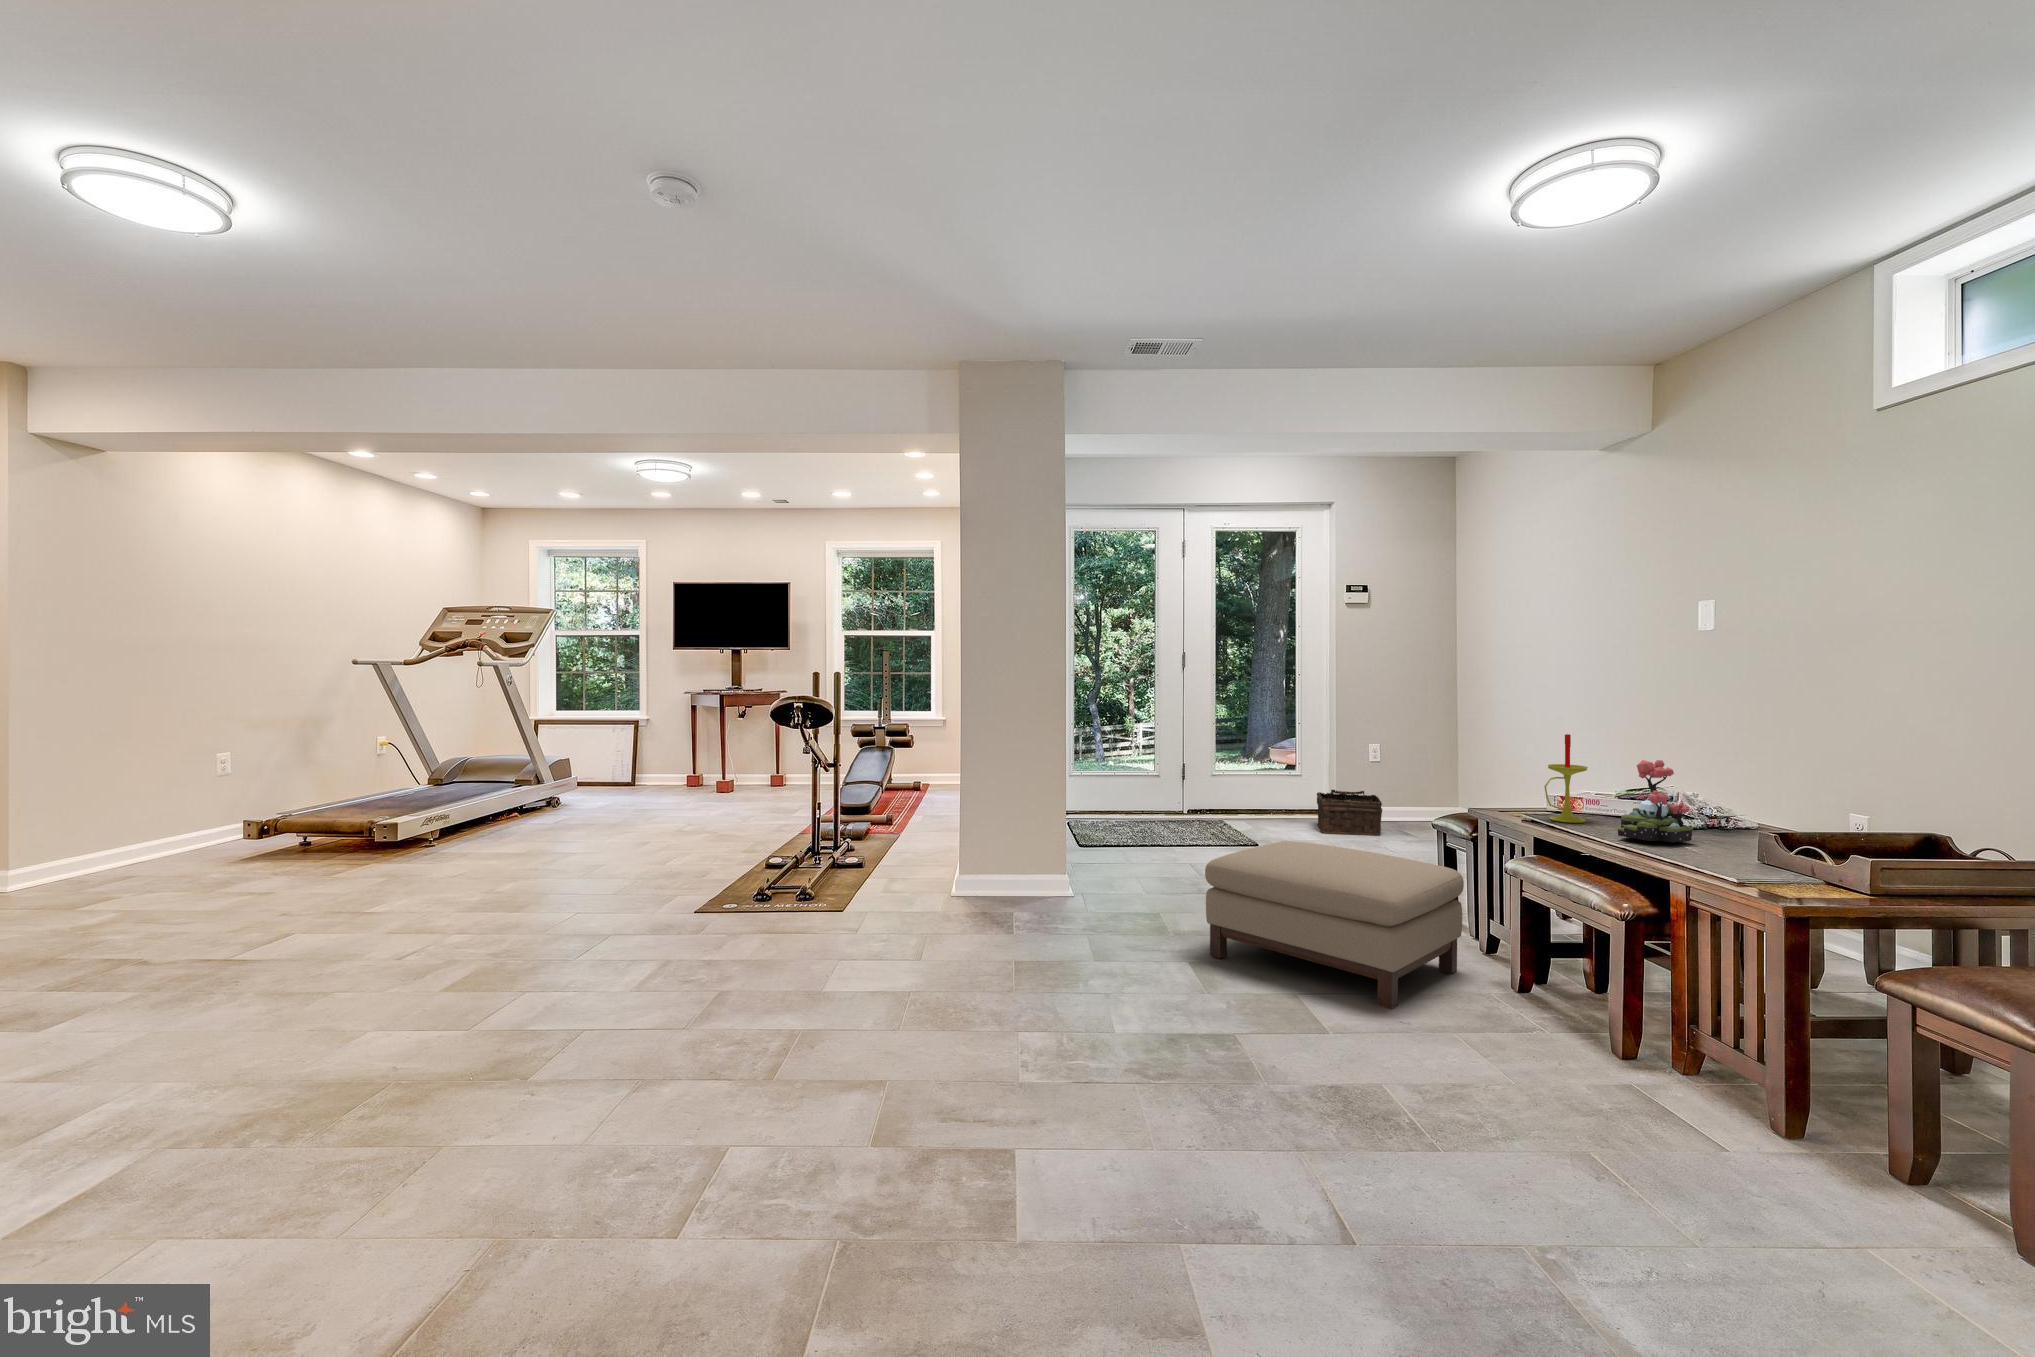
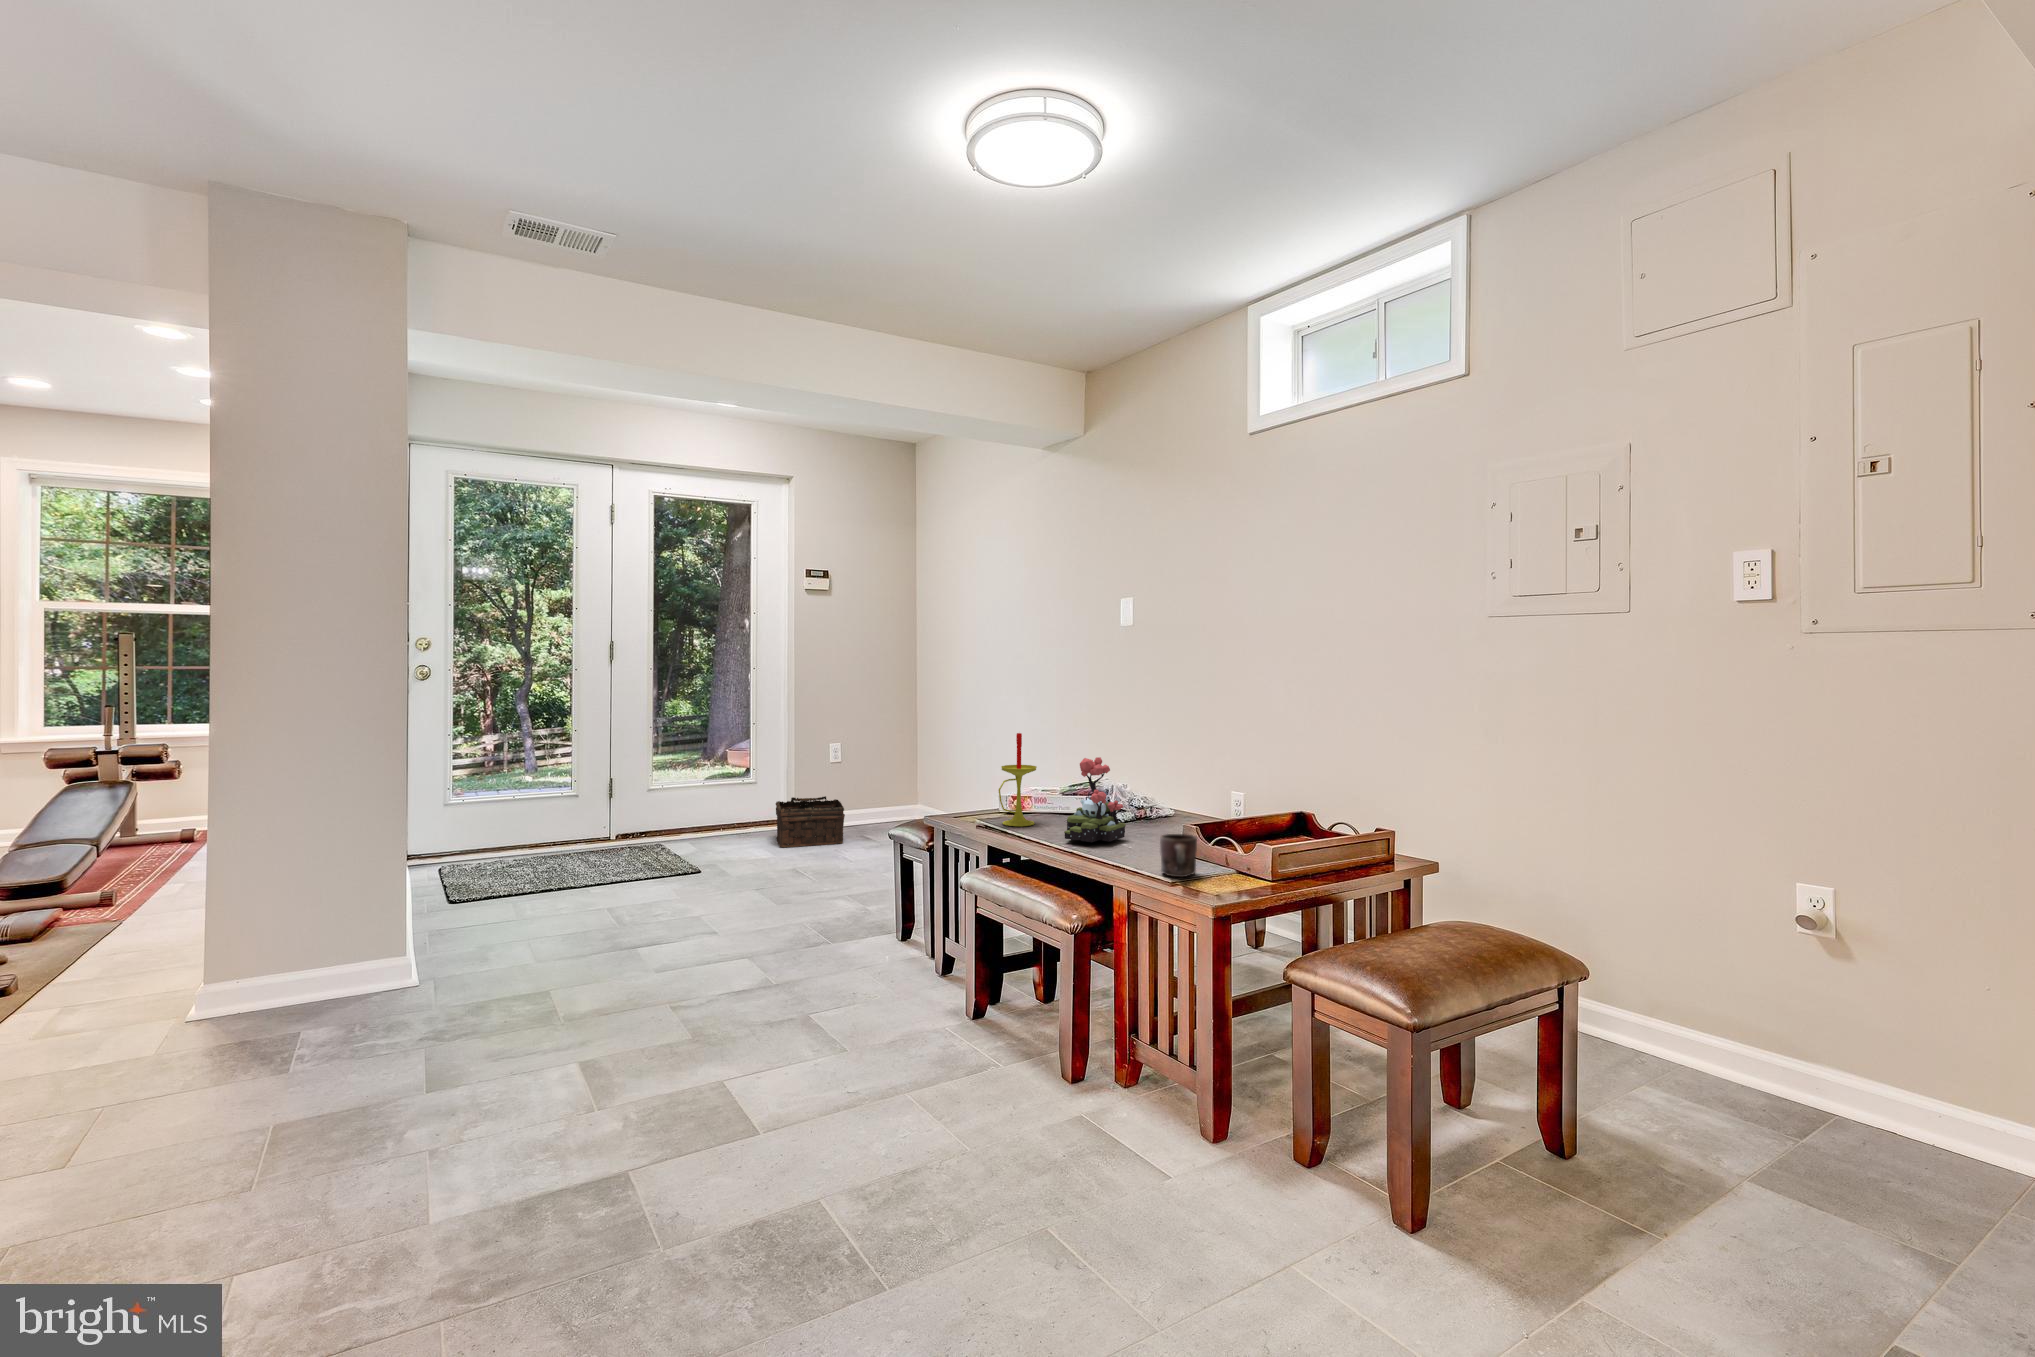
mug: none [1728,836,1776,879] -> present [1160,834,1197,877]
ottoman: present [1205,841,1464,1009] -> none [609,877,921,1079]

